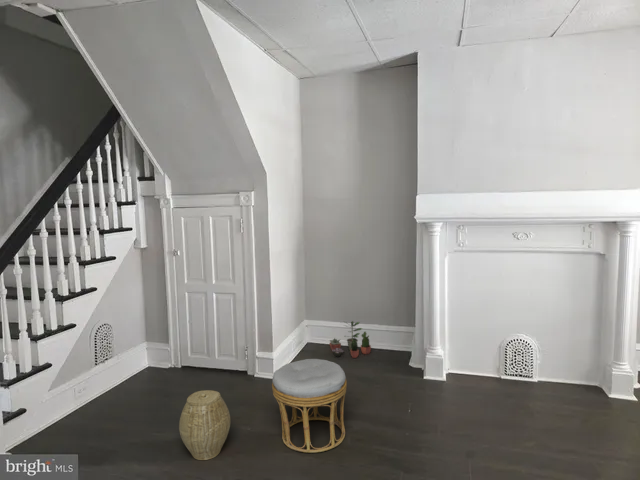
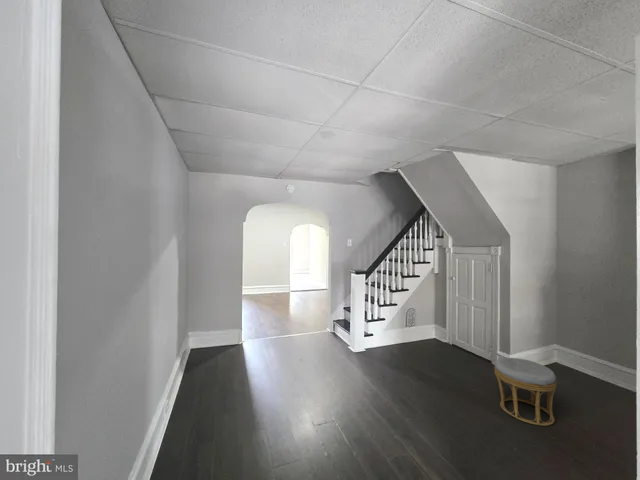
potted plant: present [330,321,371,358] -> none [573,351,620,386]
woven basket: present [179,390,230,460] -> none [435,353,465,392]

